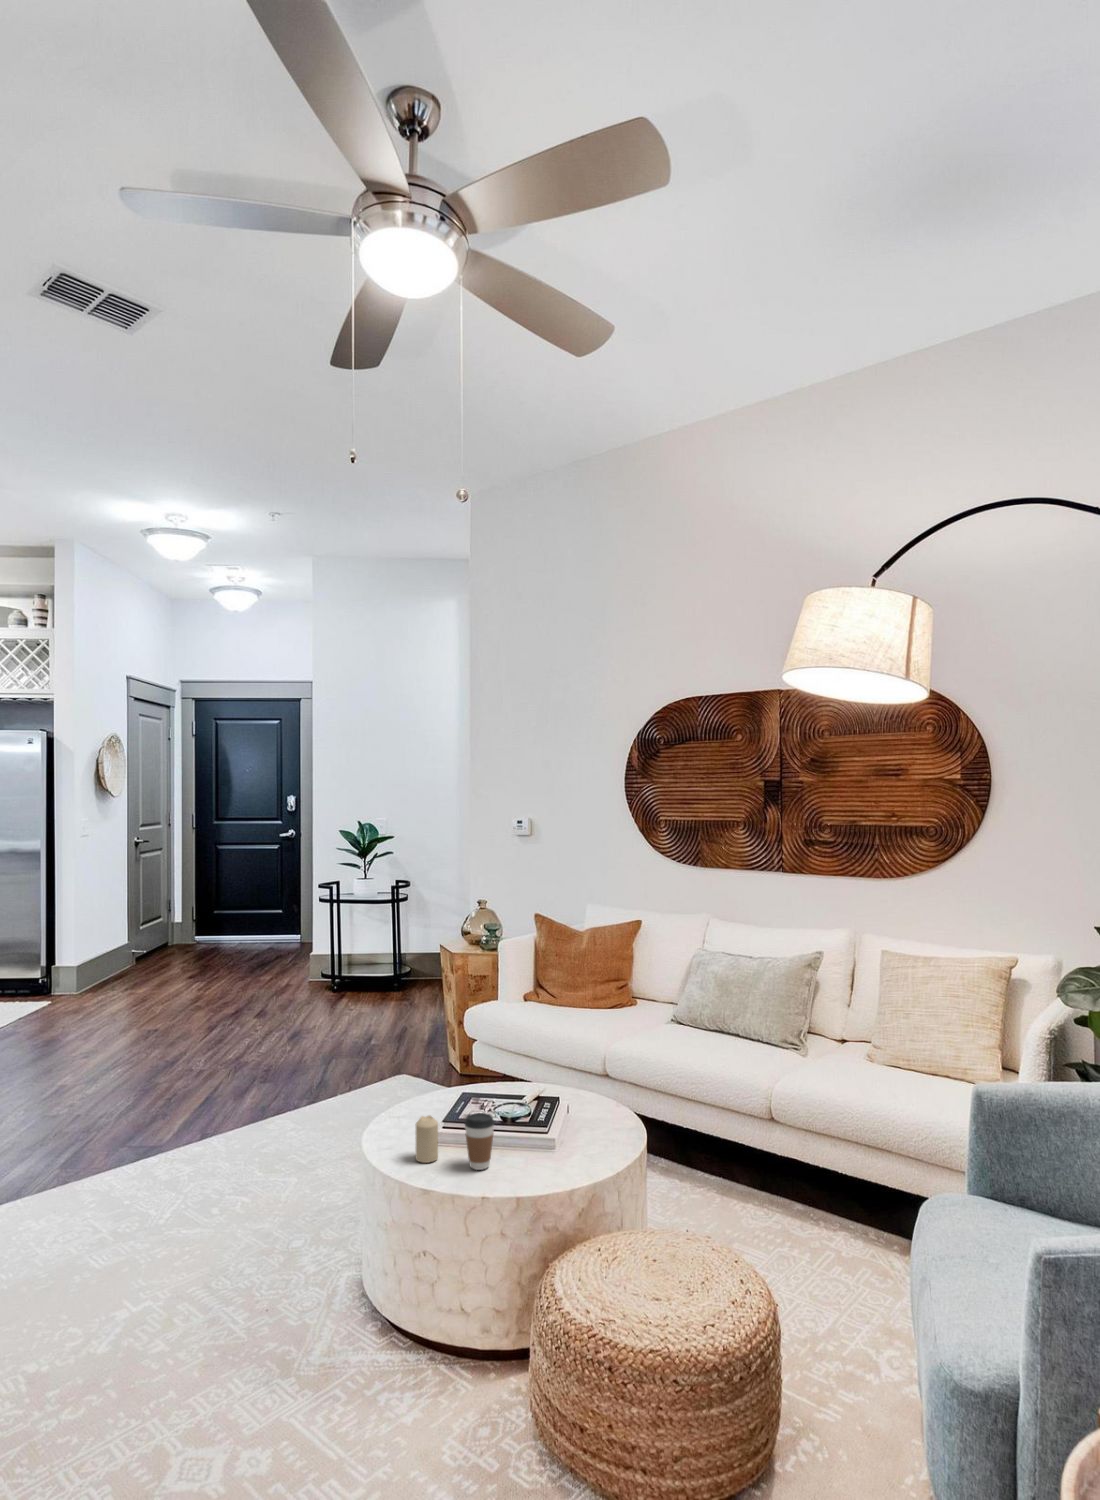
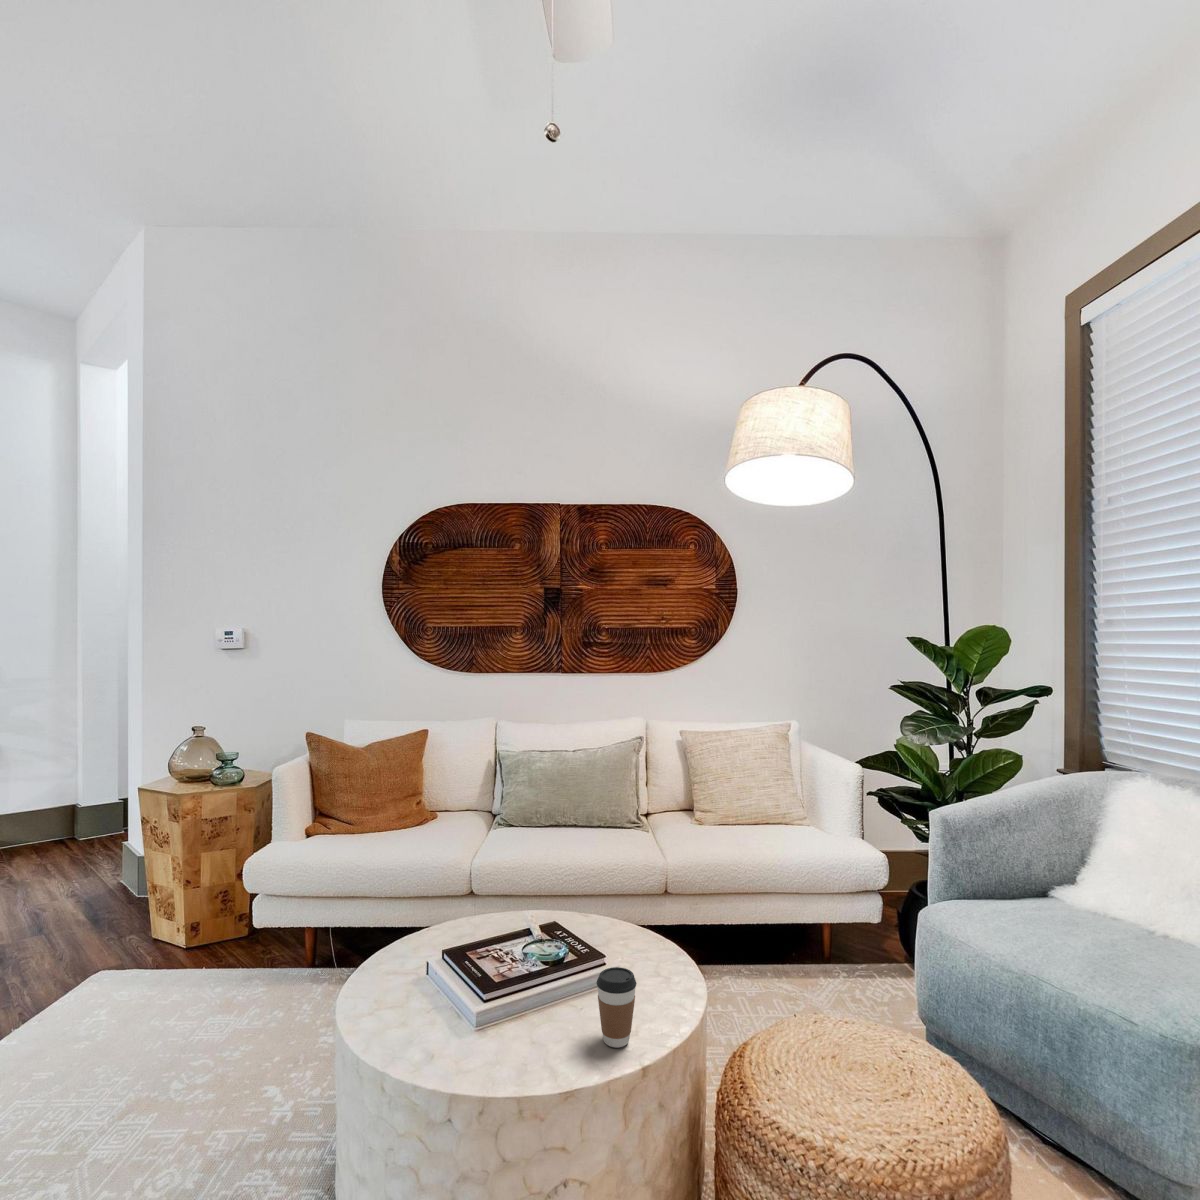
candle: present [416,1116,438,1163] -> none [529,997,561,1069]

